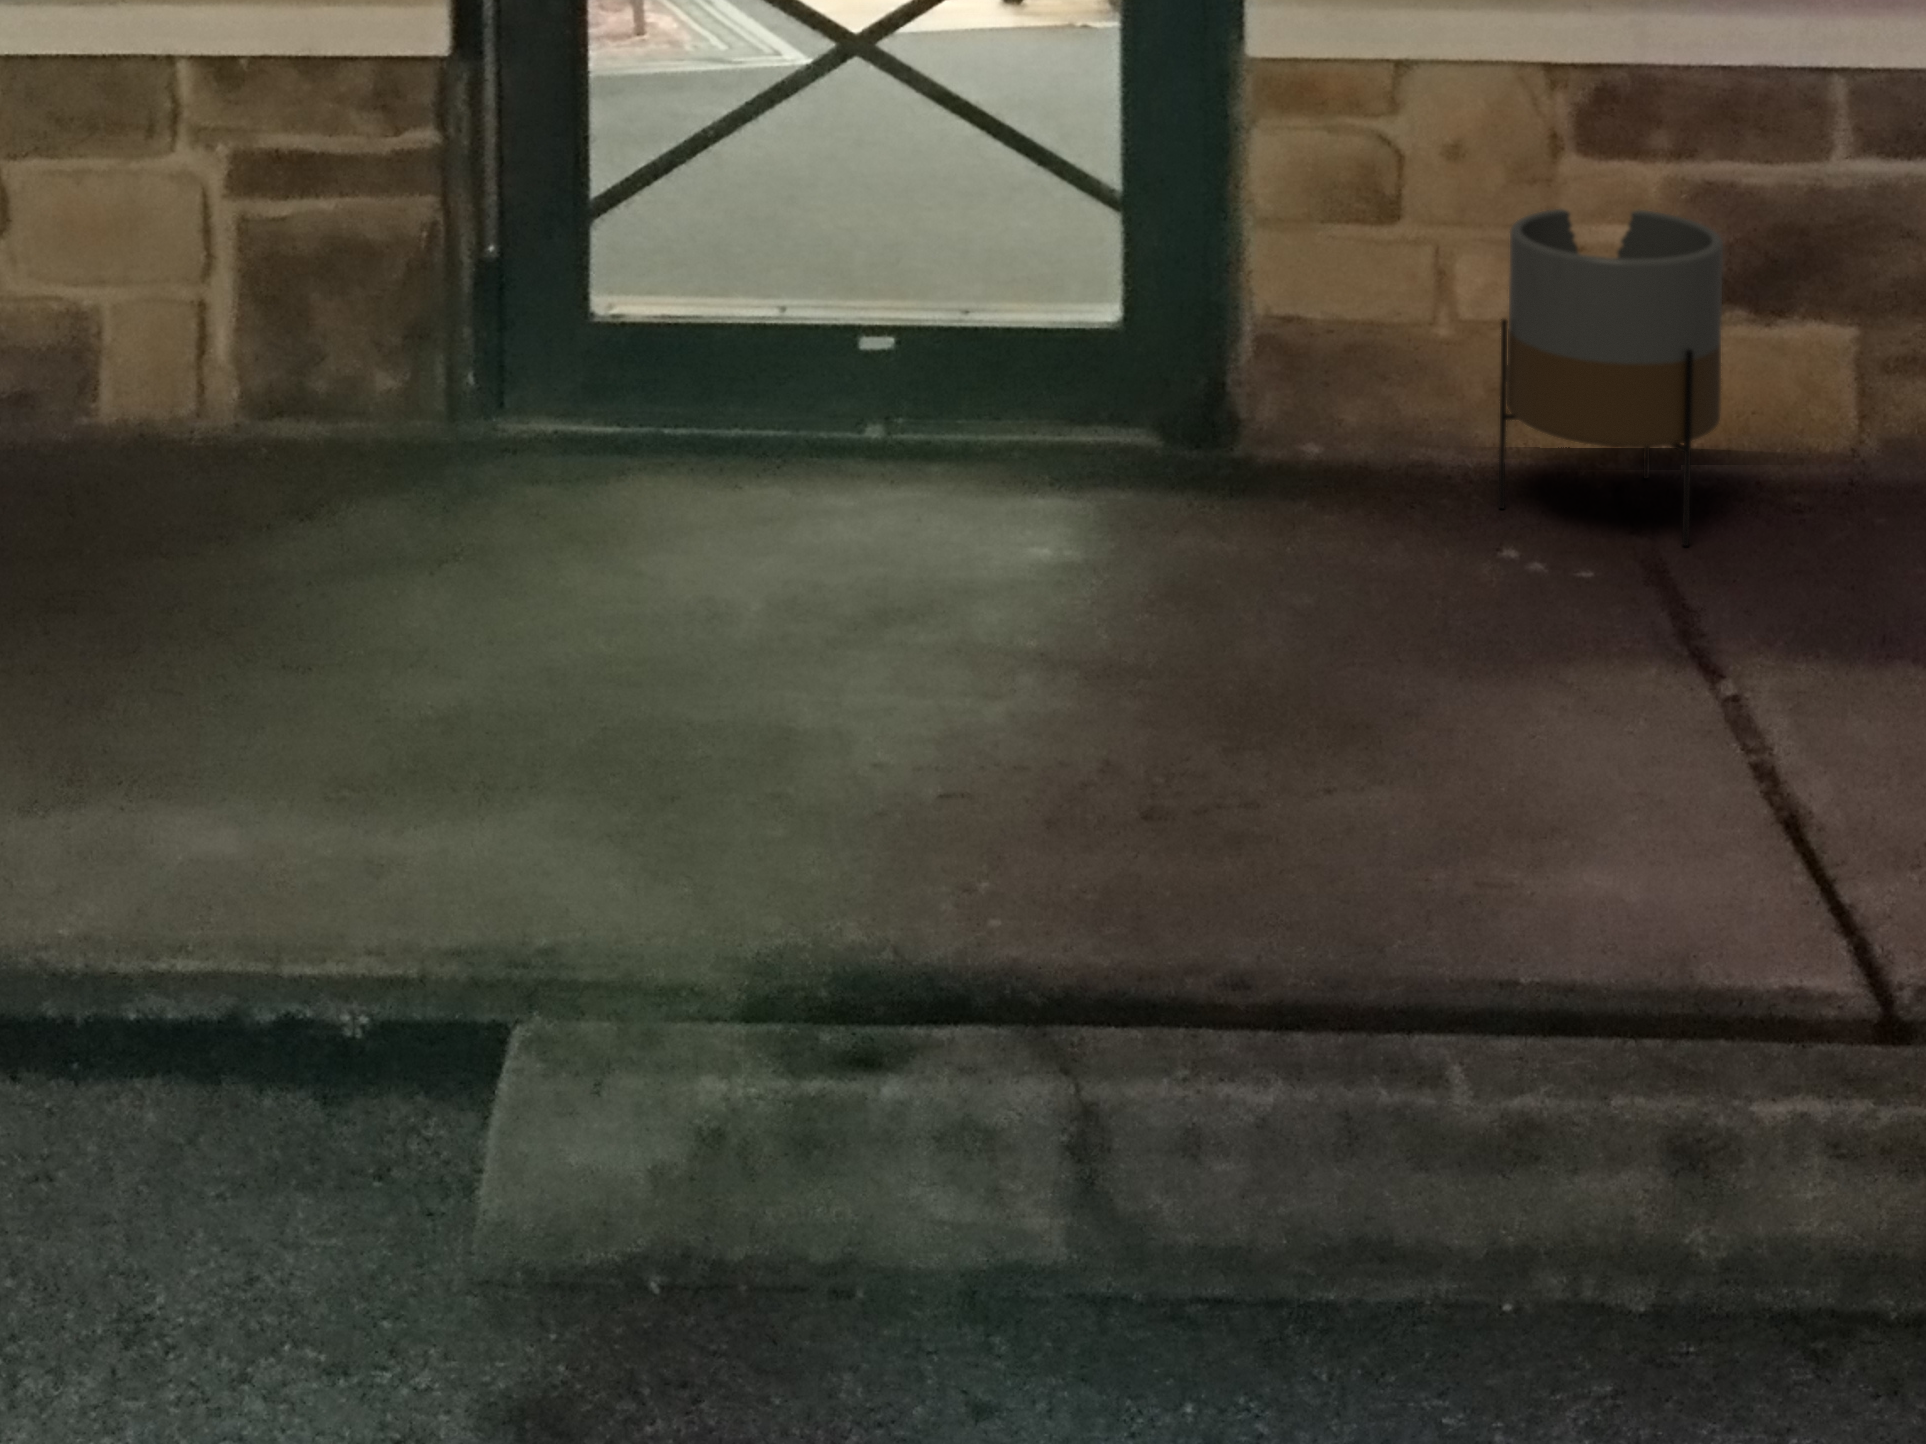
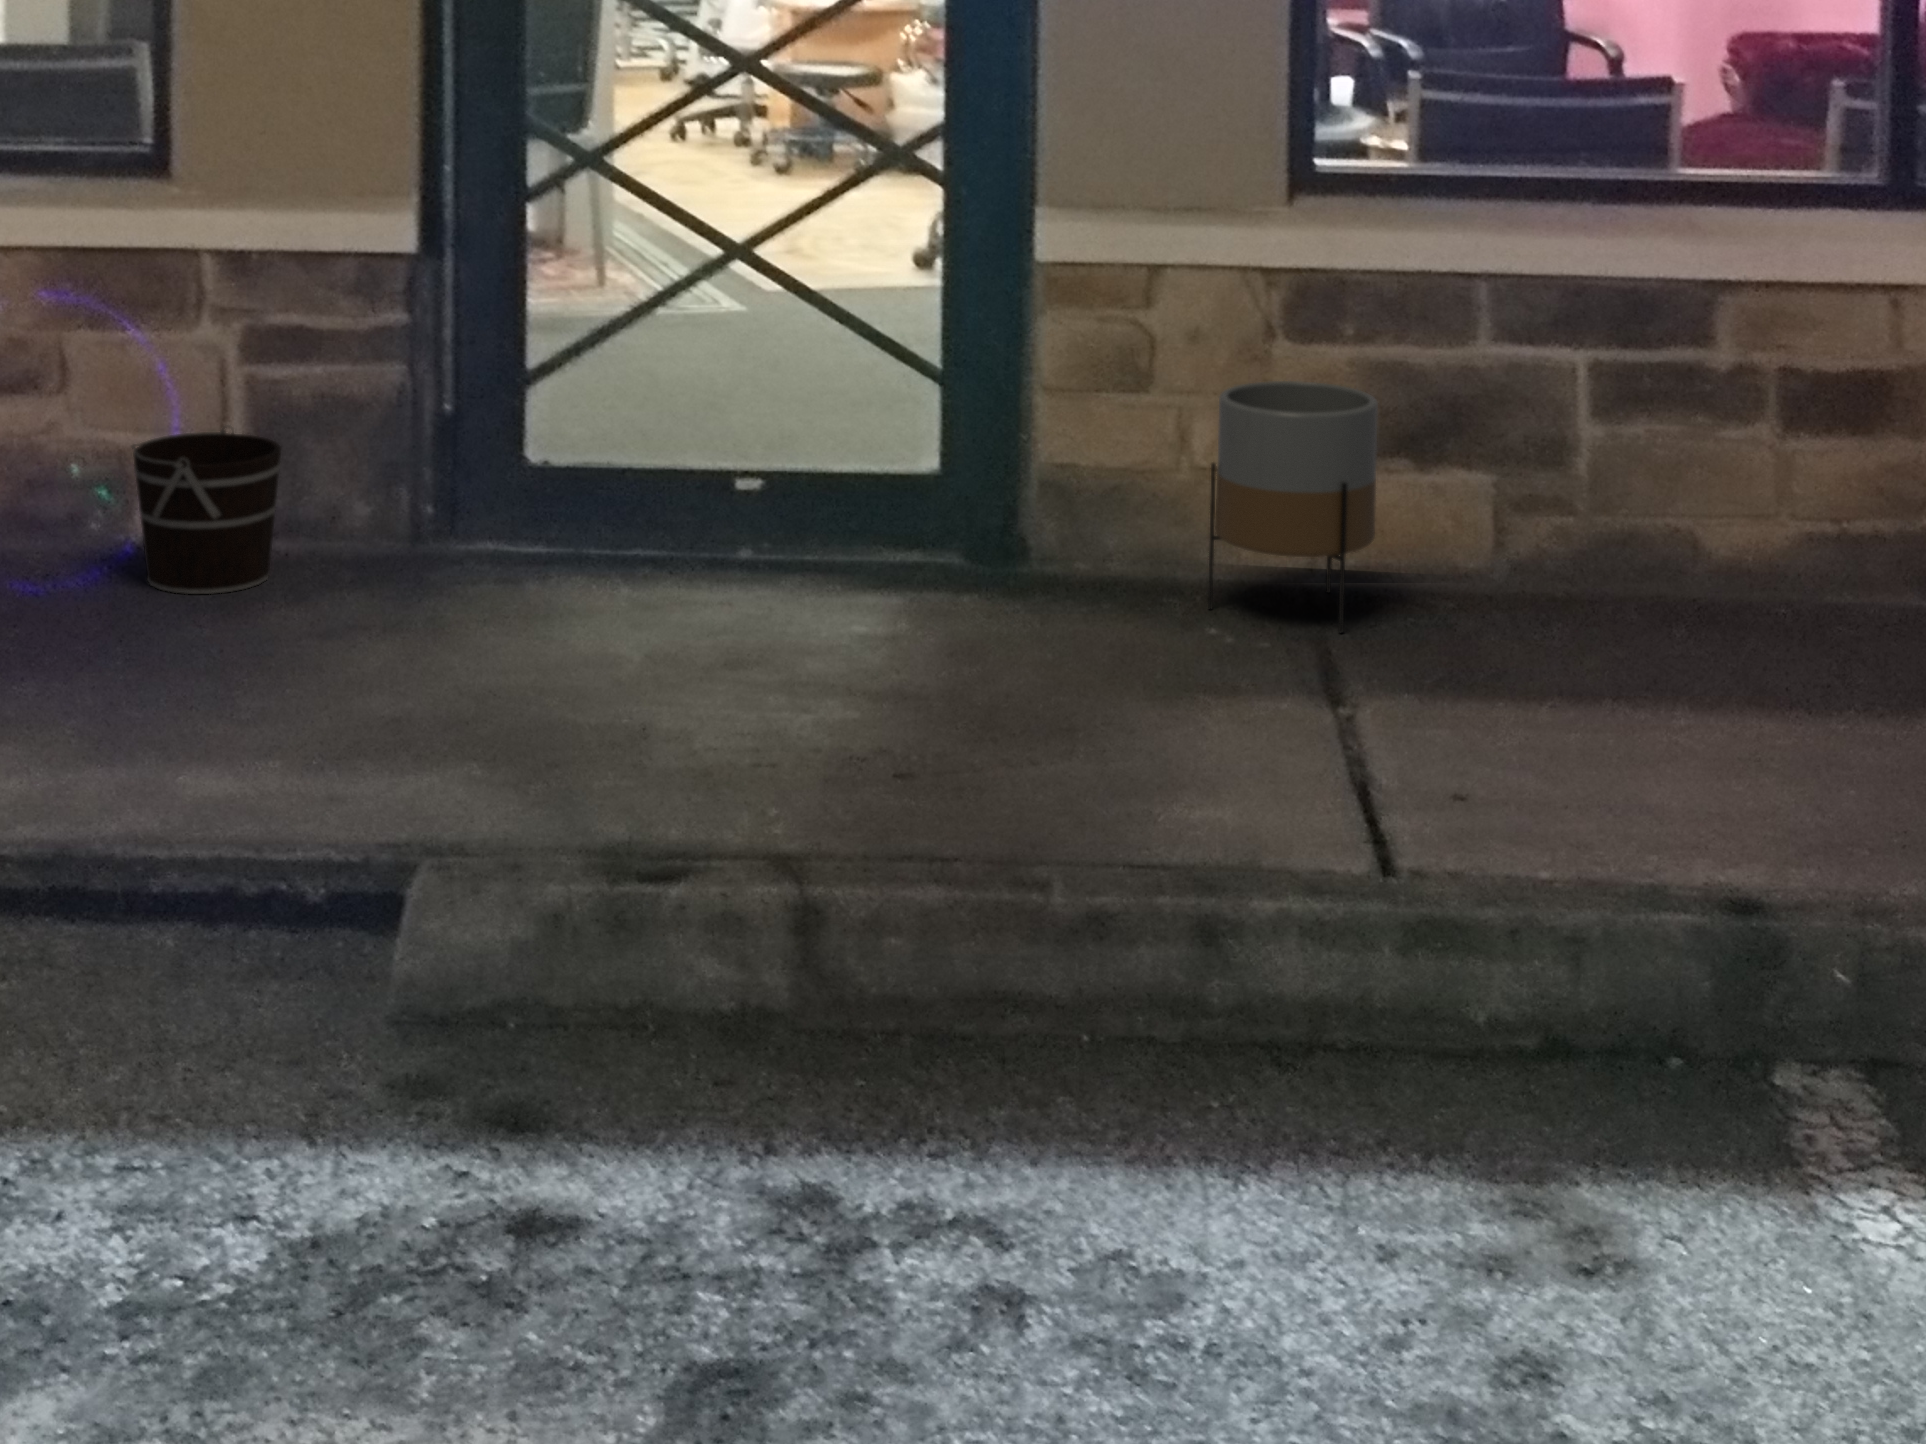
bucket: none [100,278,293,505] -> present [132,428,281,594]

